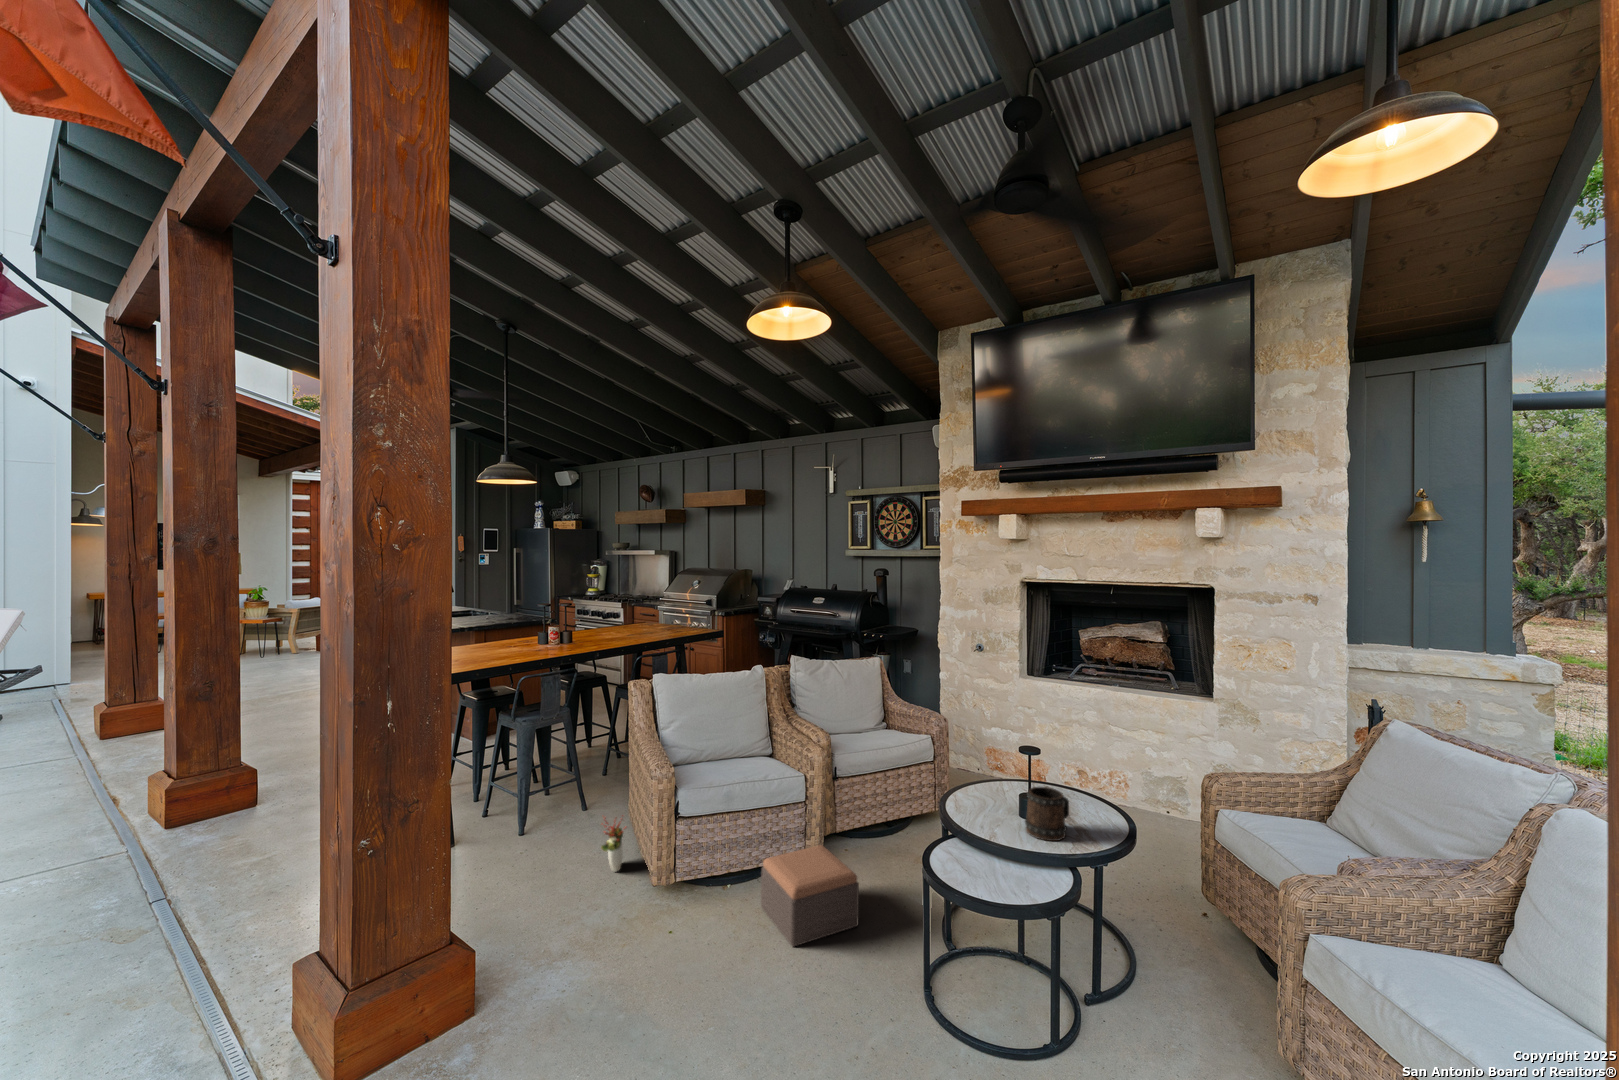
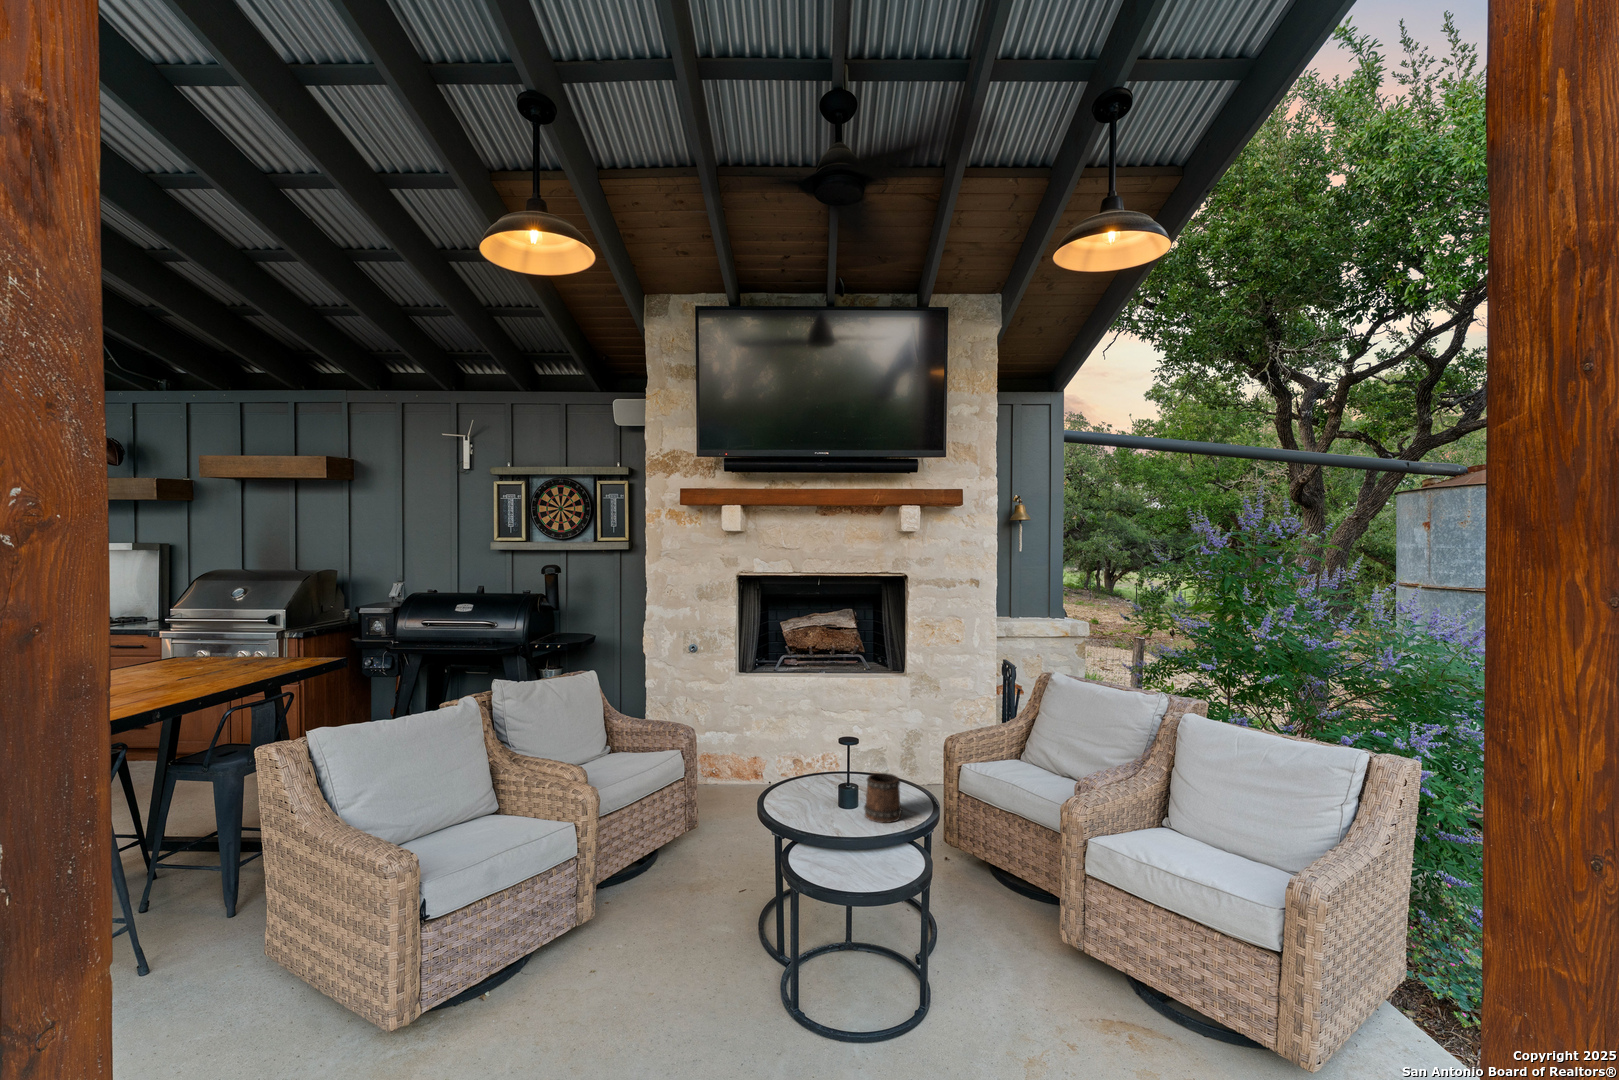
decorative plant: present [601,818,623,872] -> none [254,948,305,1039]
footstool: present [761,845,859,947] -> none [551,900,679,1028]

